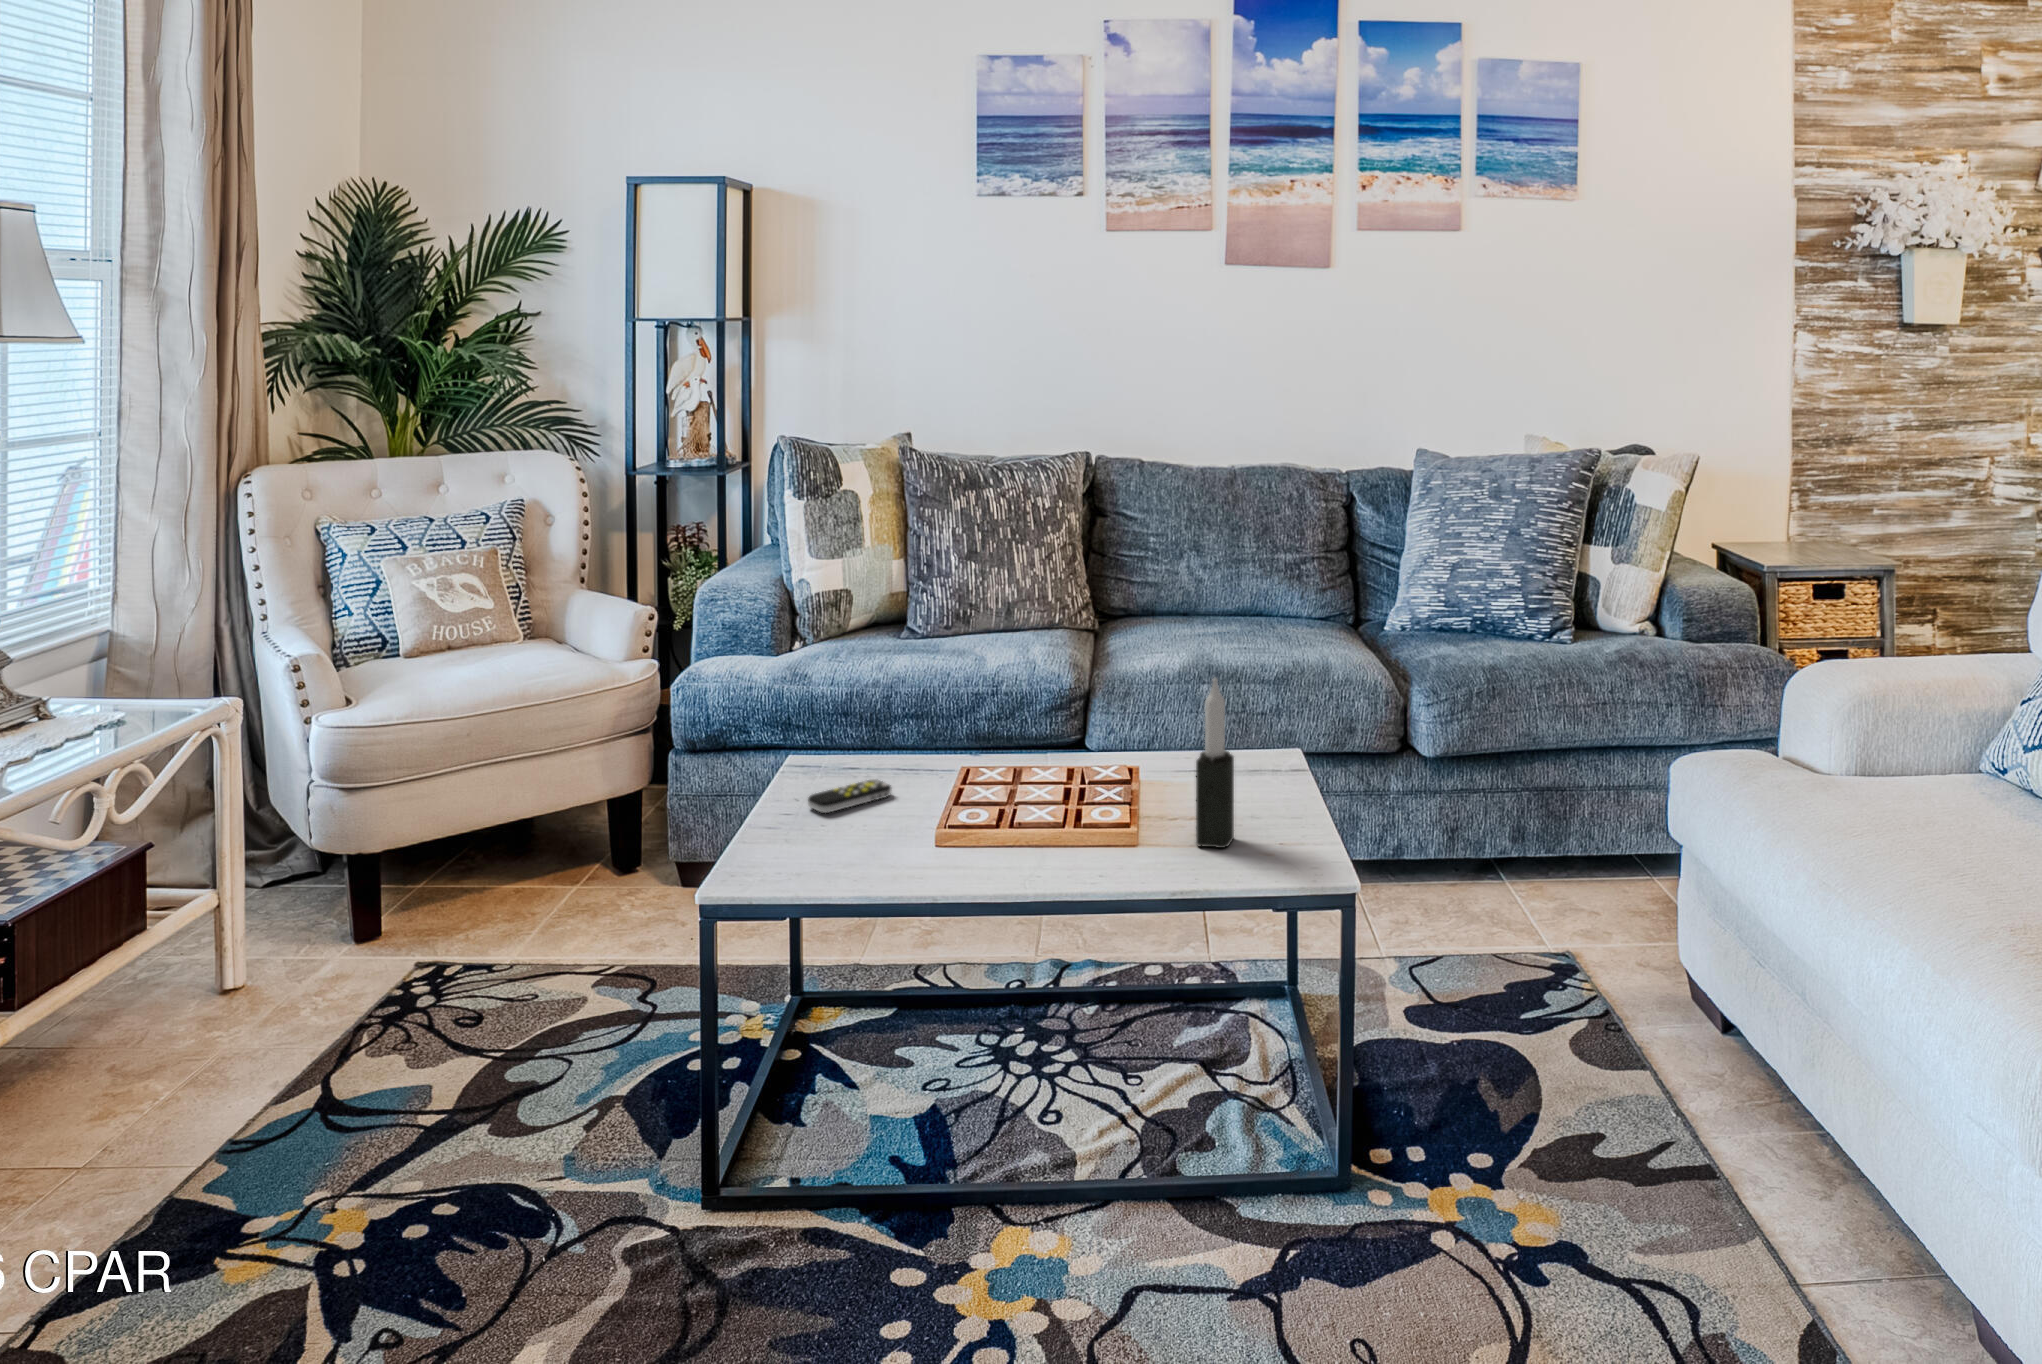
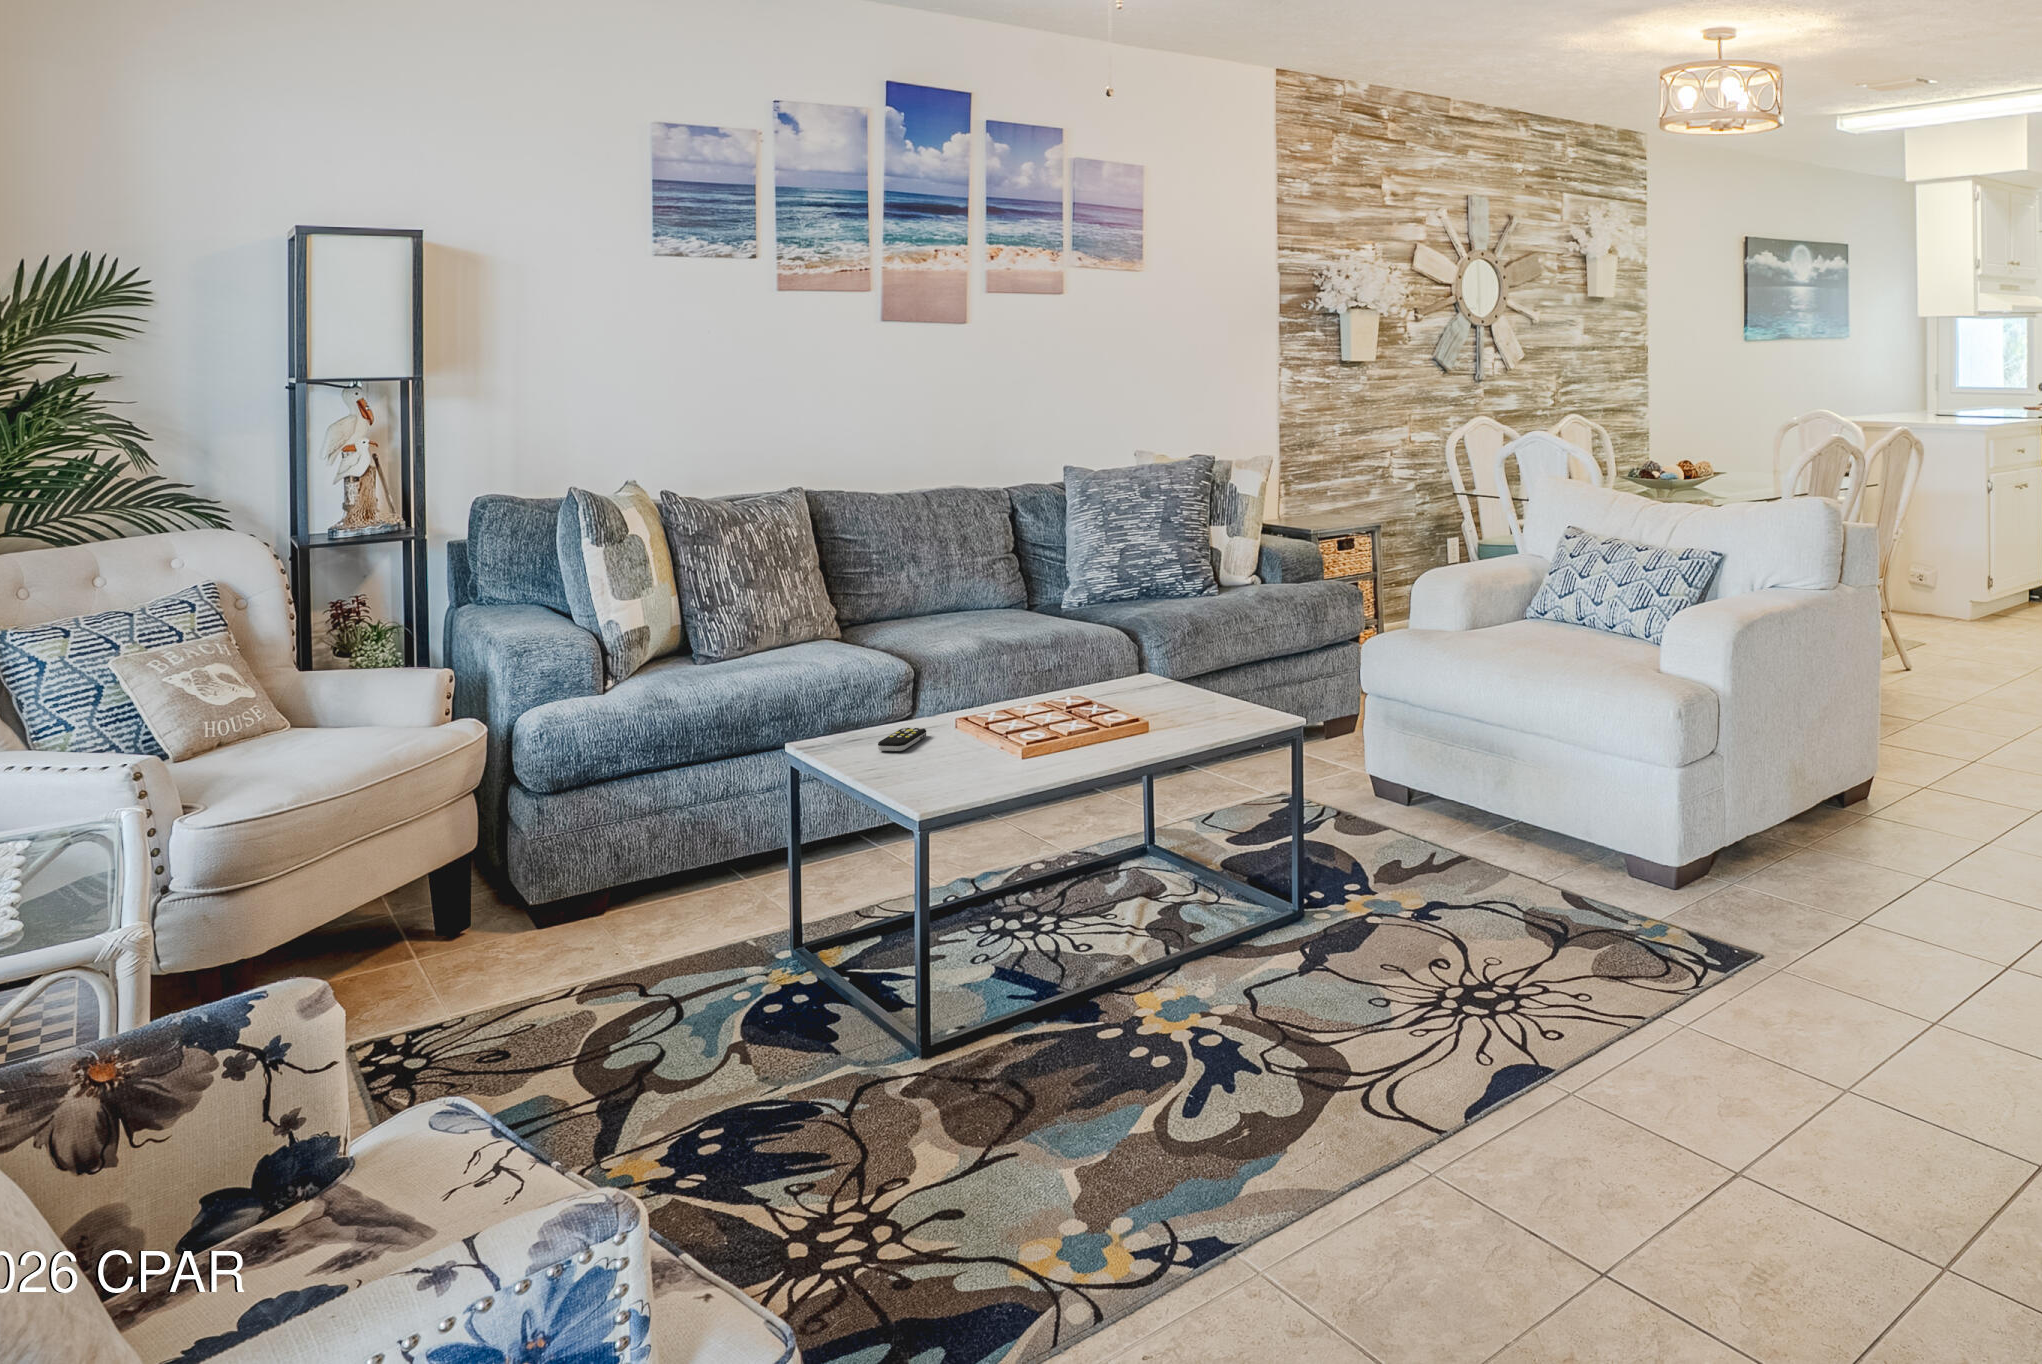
candle: present [1196,678,1234,848] -> none [1180,608,1205,717]

